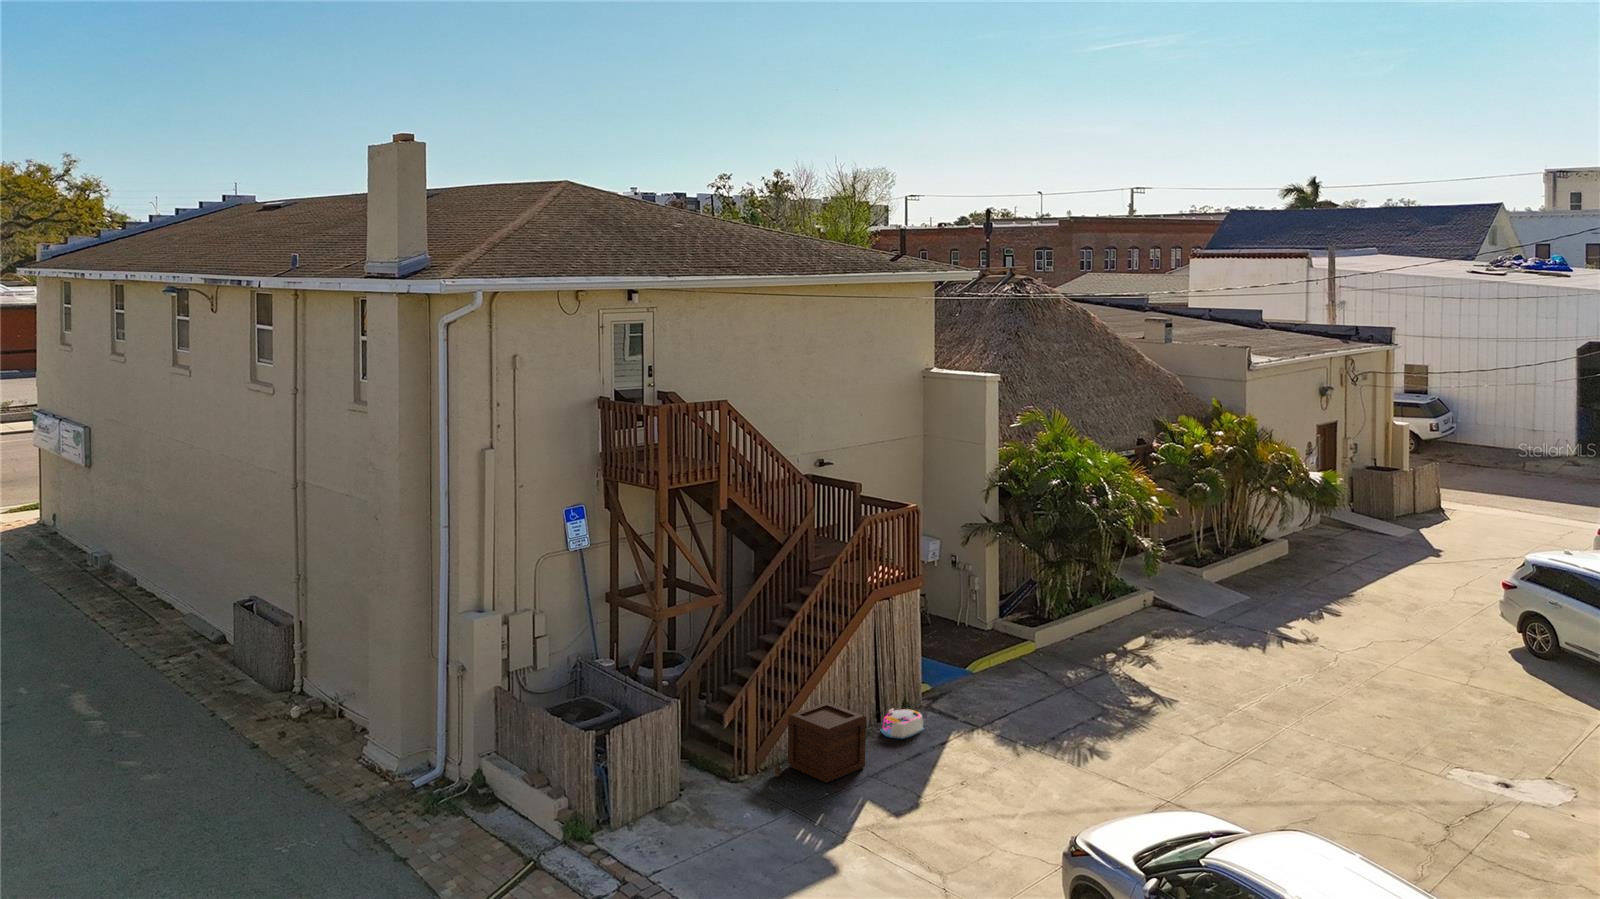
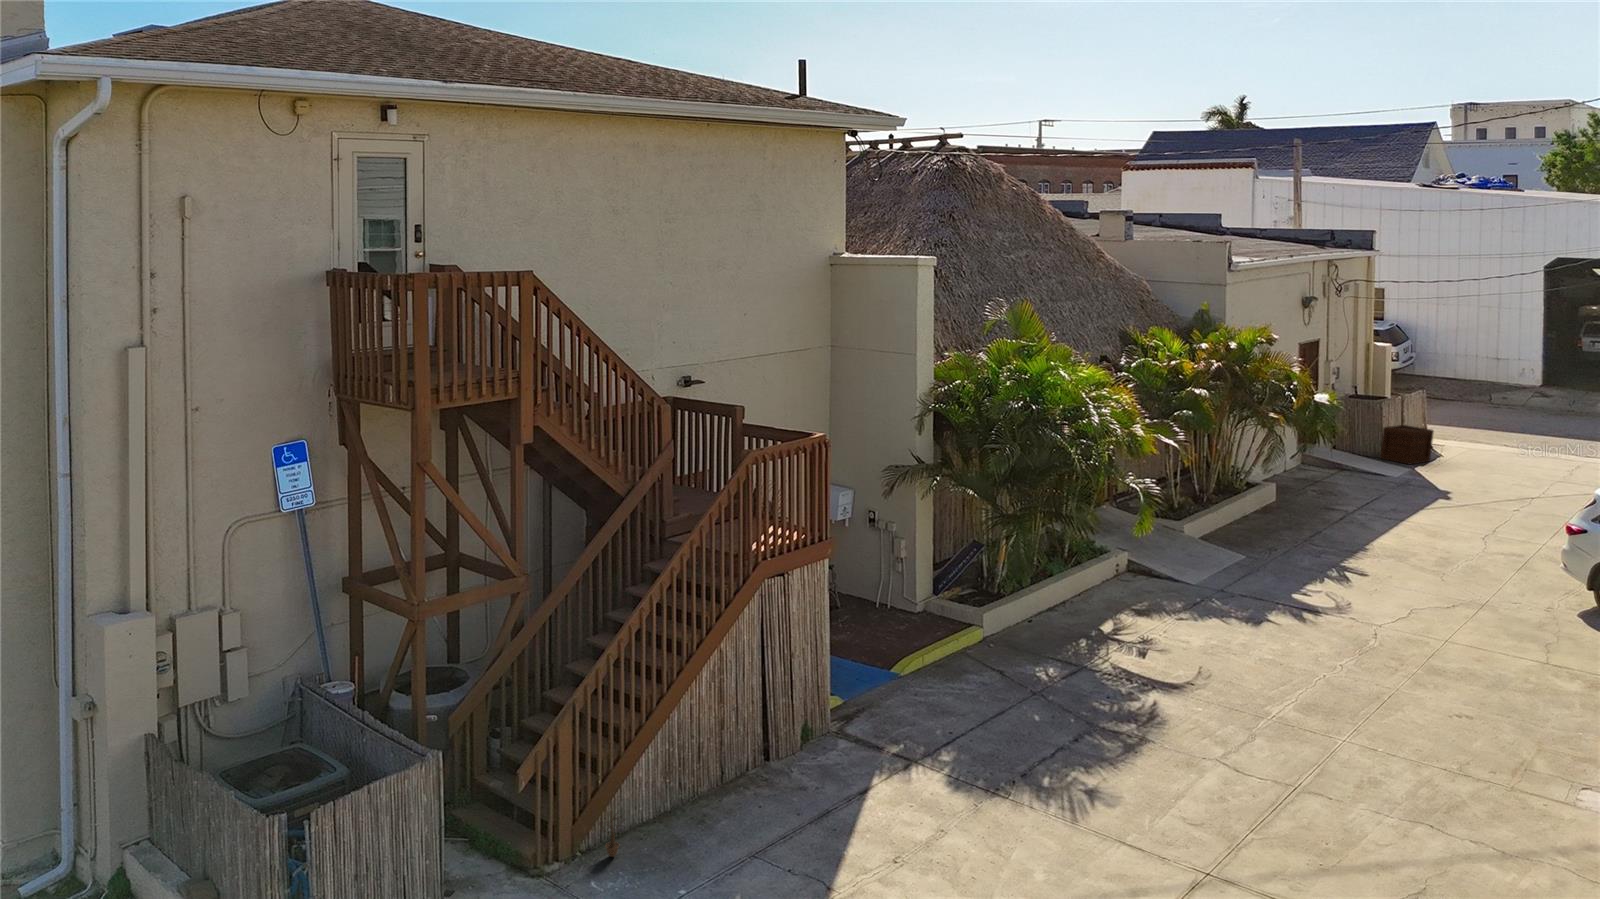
wooden crate: present [788,702,866,783] -> present [1380,425,1434,464]
storage bin: present [881,709,924,739] -> none [772,735,836,782]

